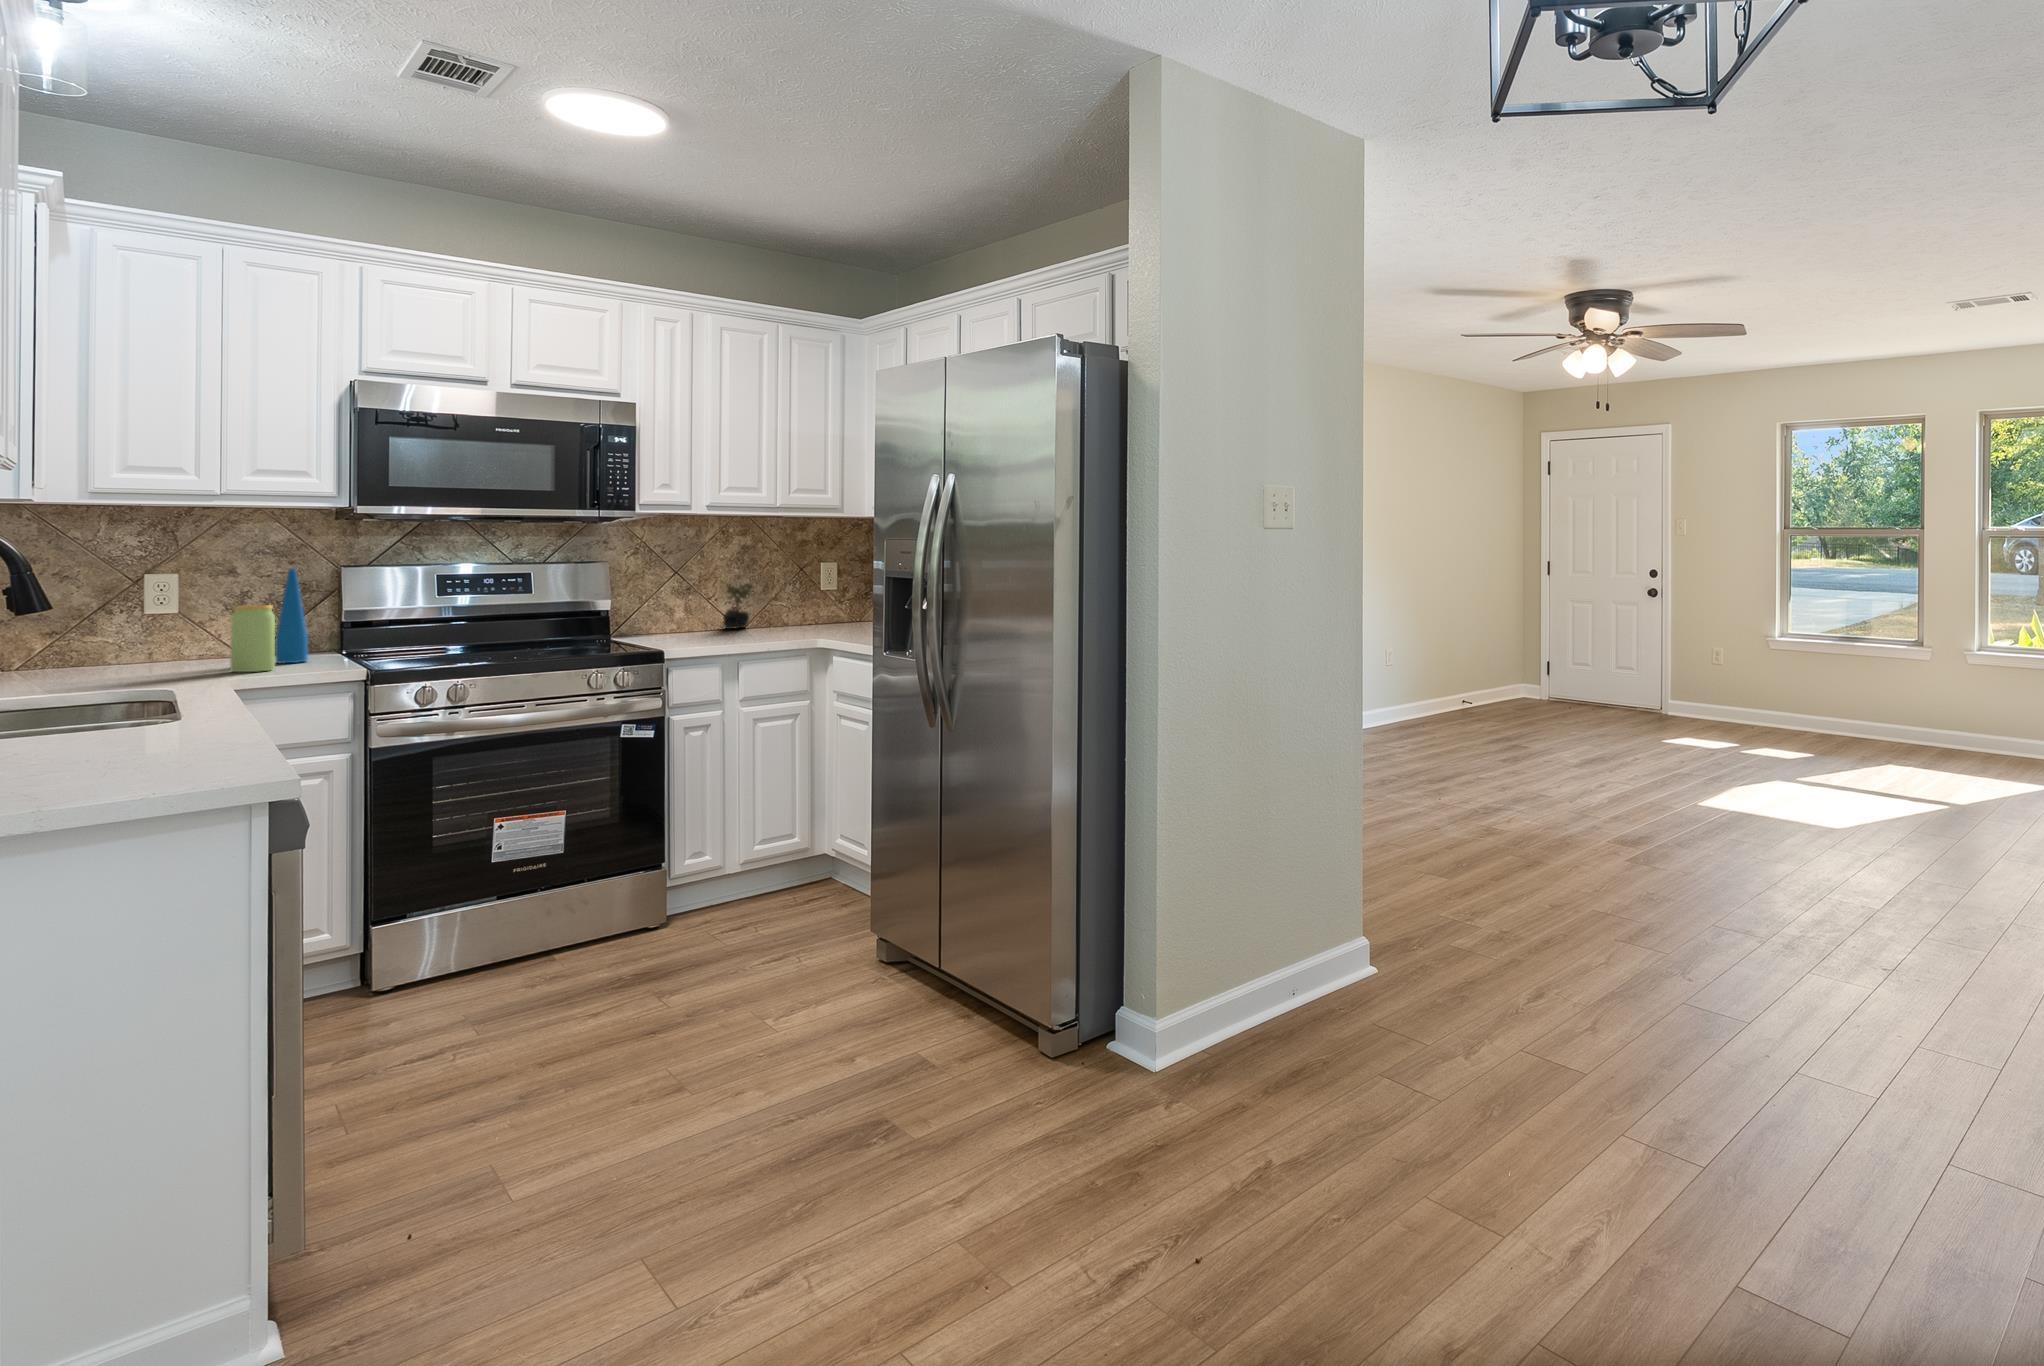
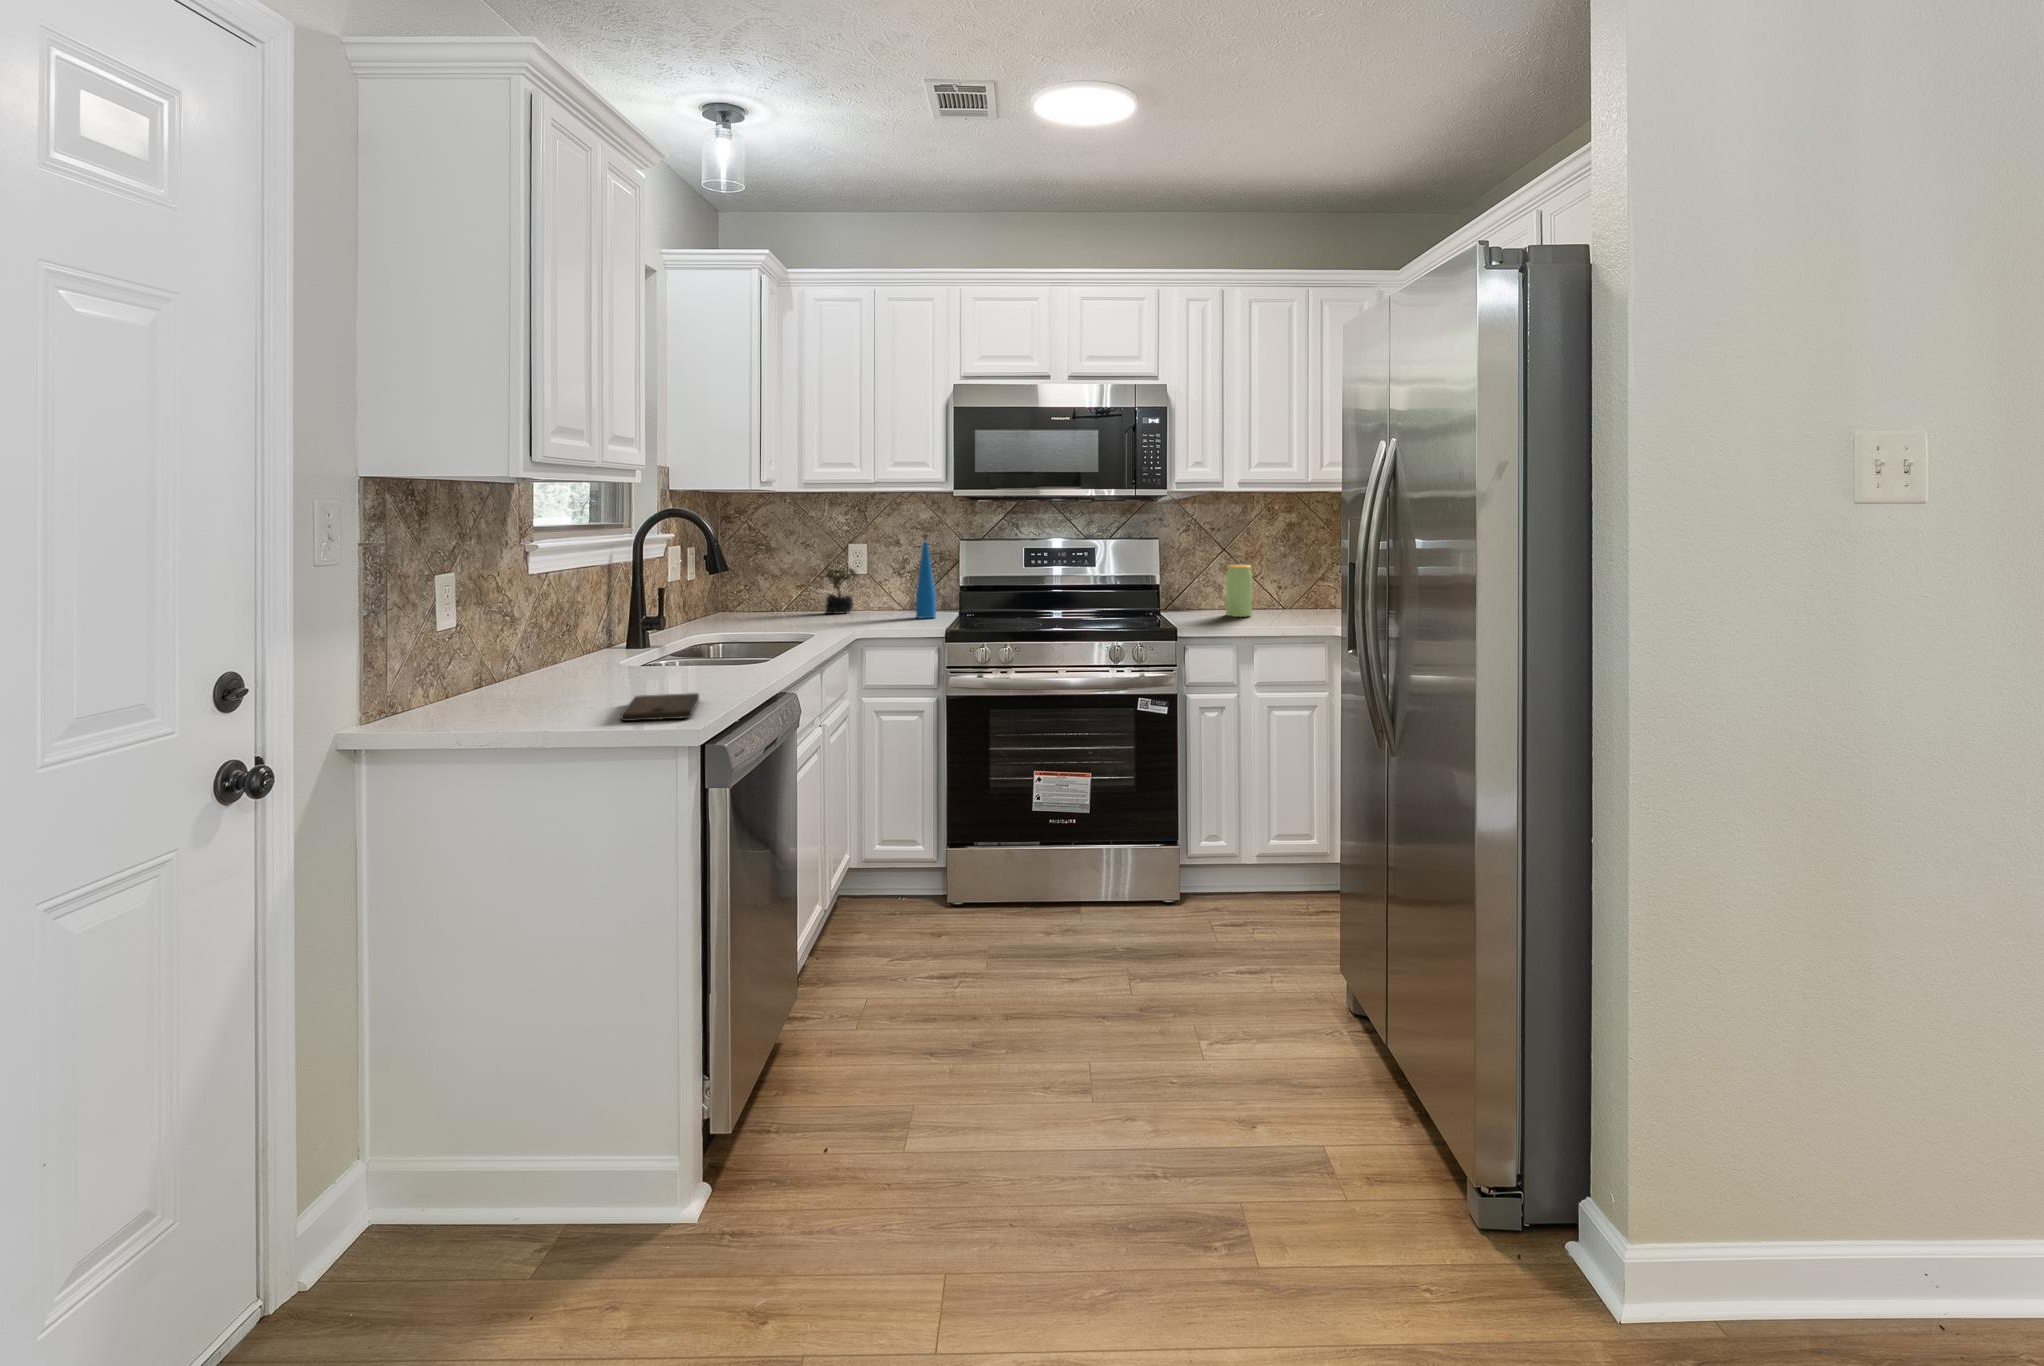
succulent plant: present [723,584,753,629] -> present [824,568,857,614]
jar: present [230,605,275,672] -> present [1226,565,1252,617]
cutting board: none [65,737,211,770] -> present [621,693,699,721]

